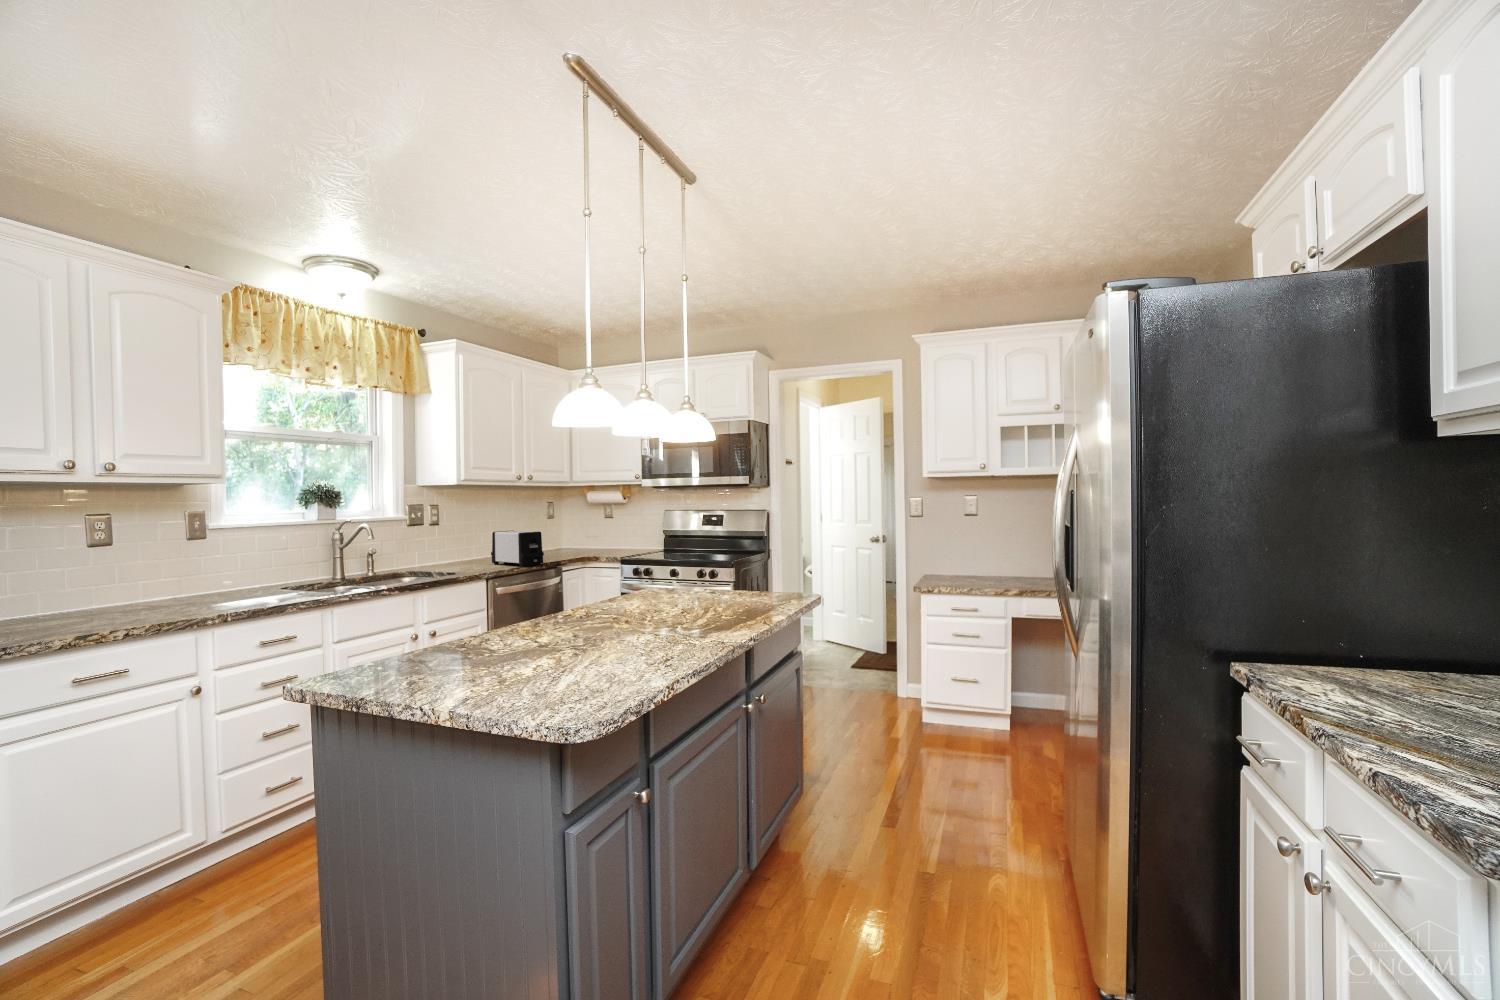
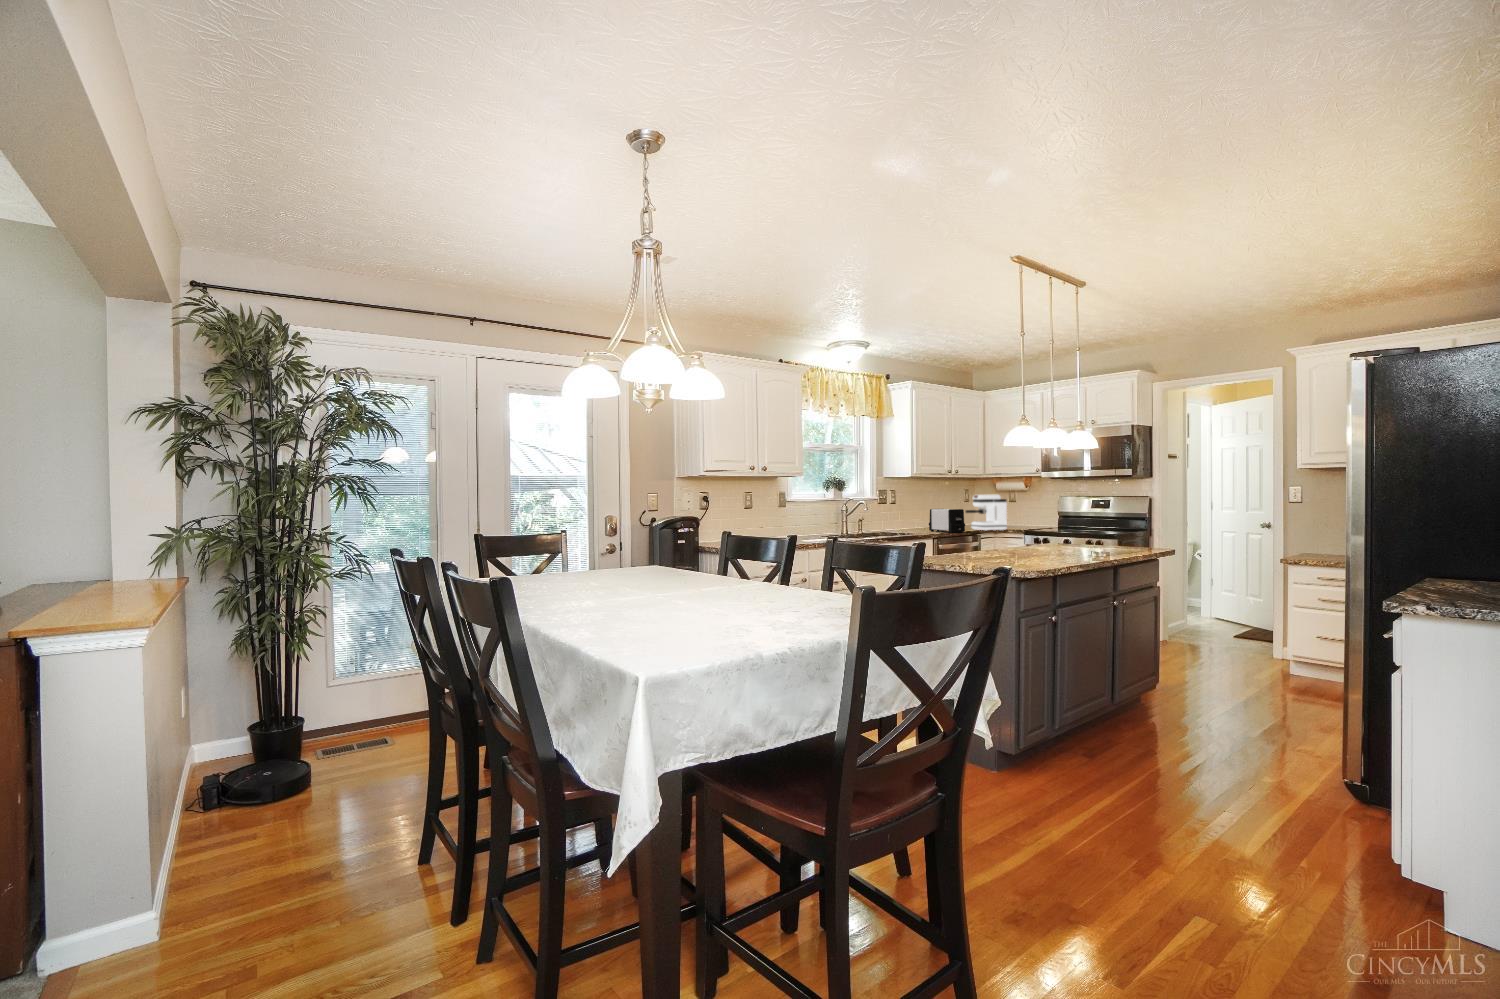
coffee maker: none [546,509,601,558] -> present [965,495,1007,531]

